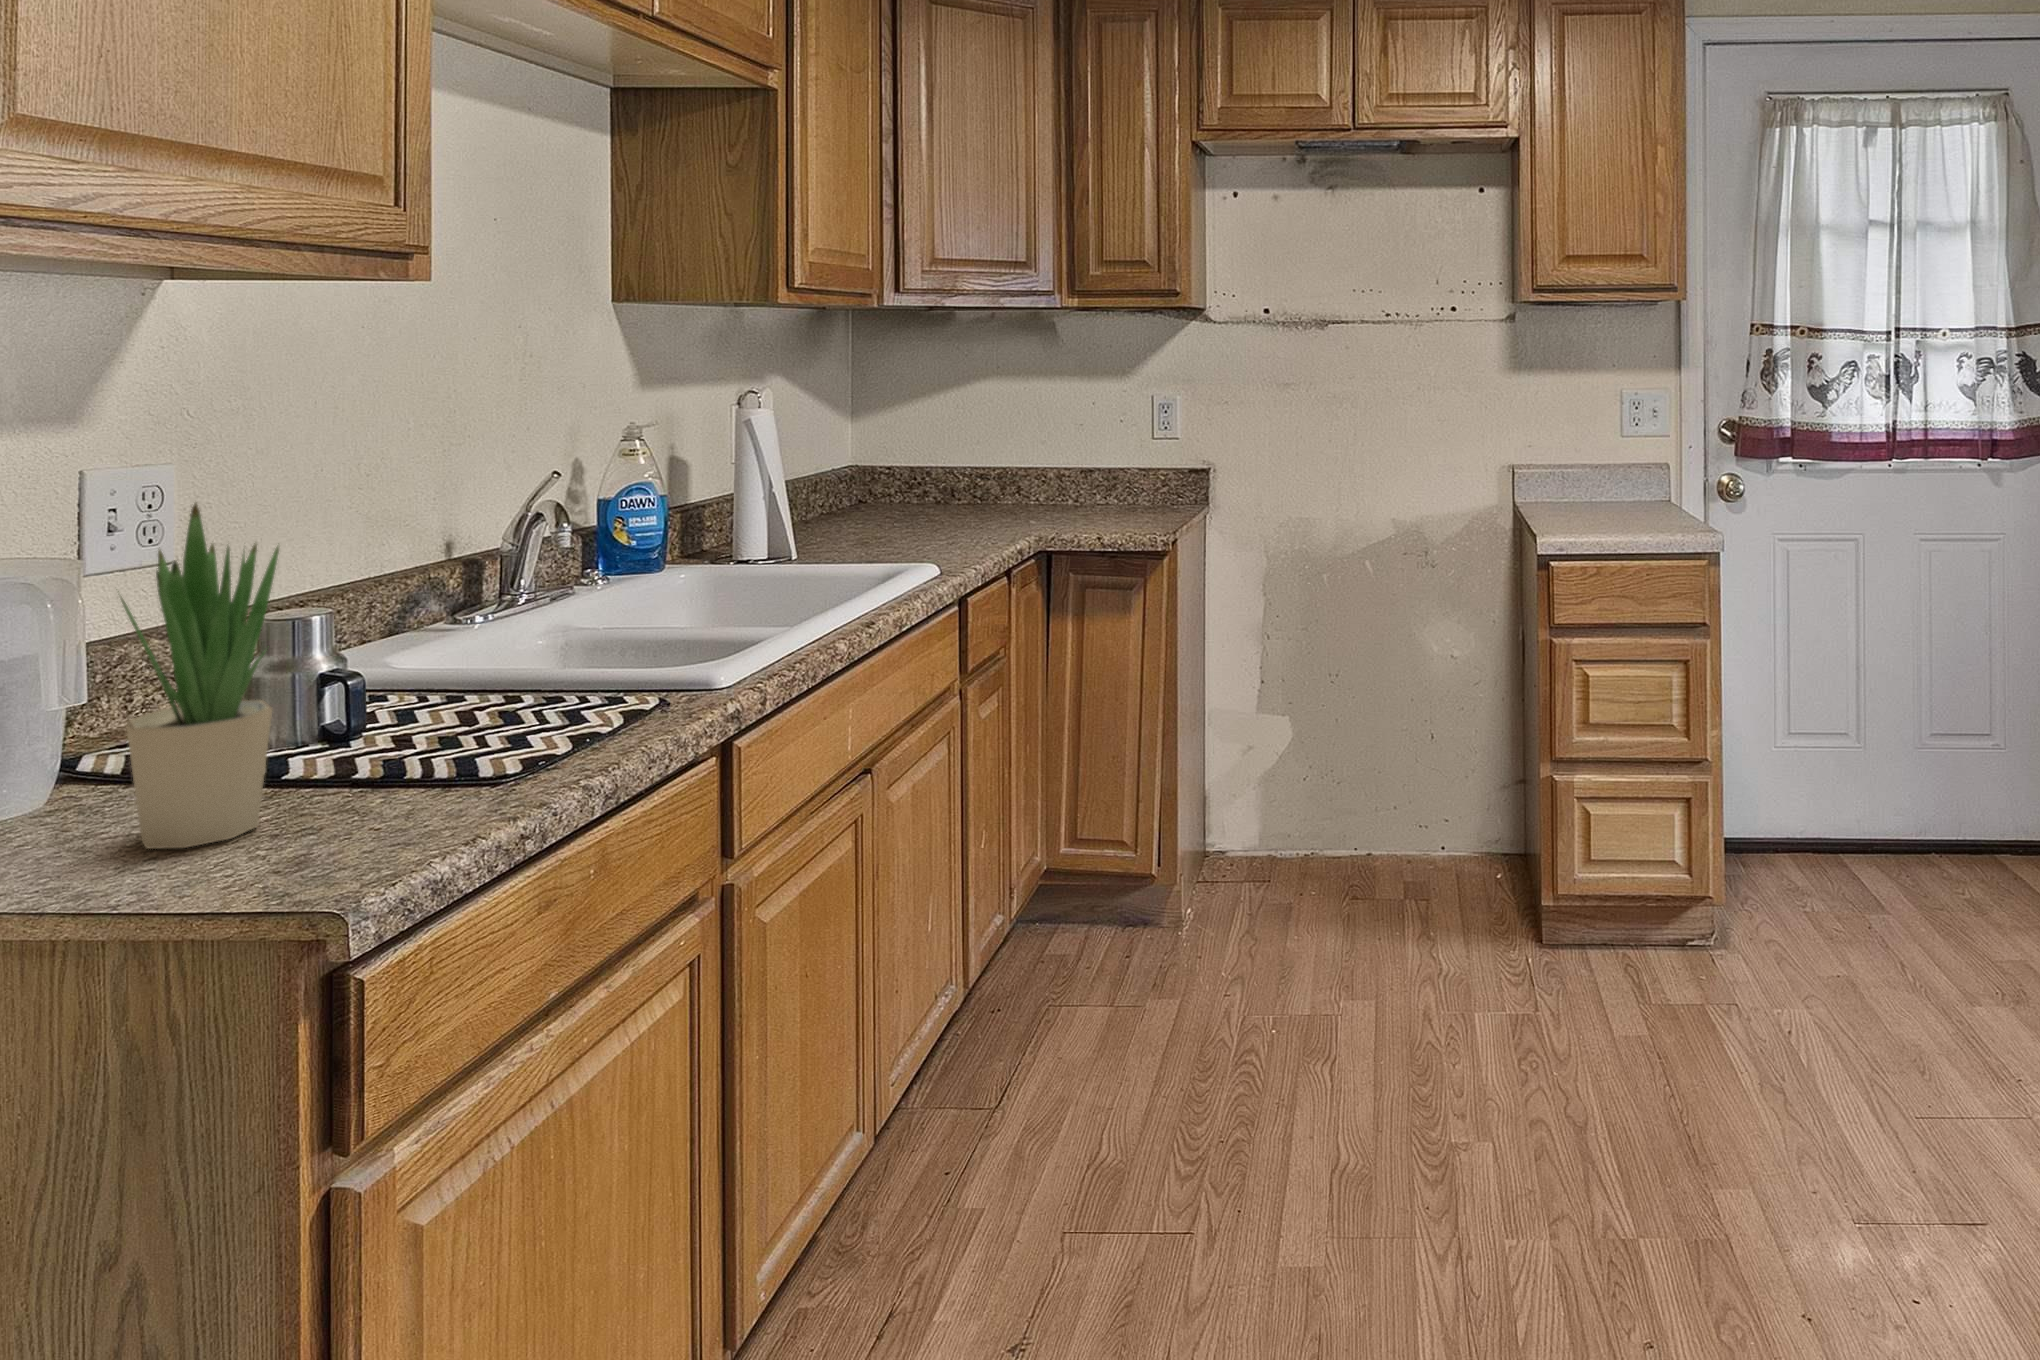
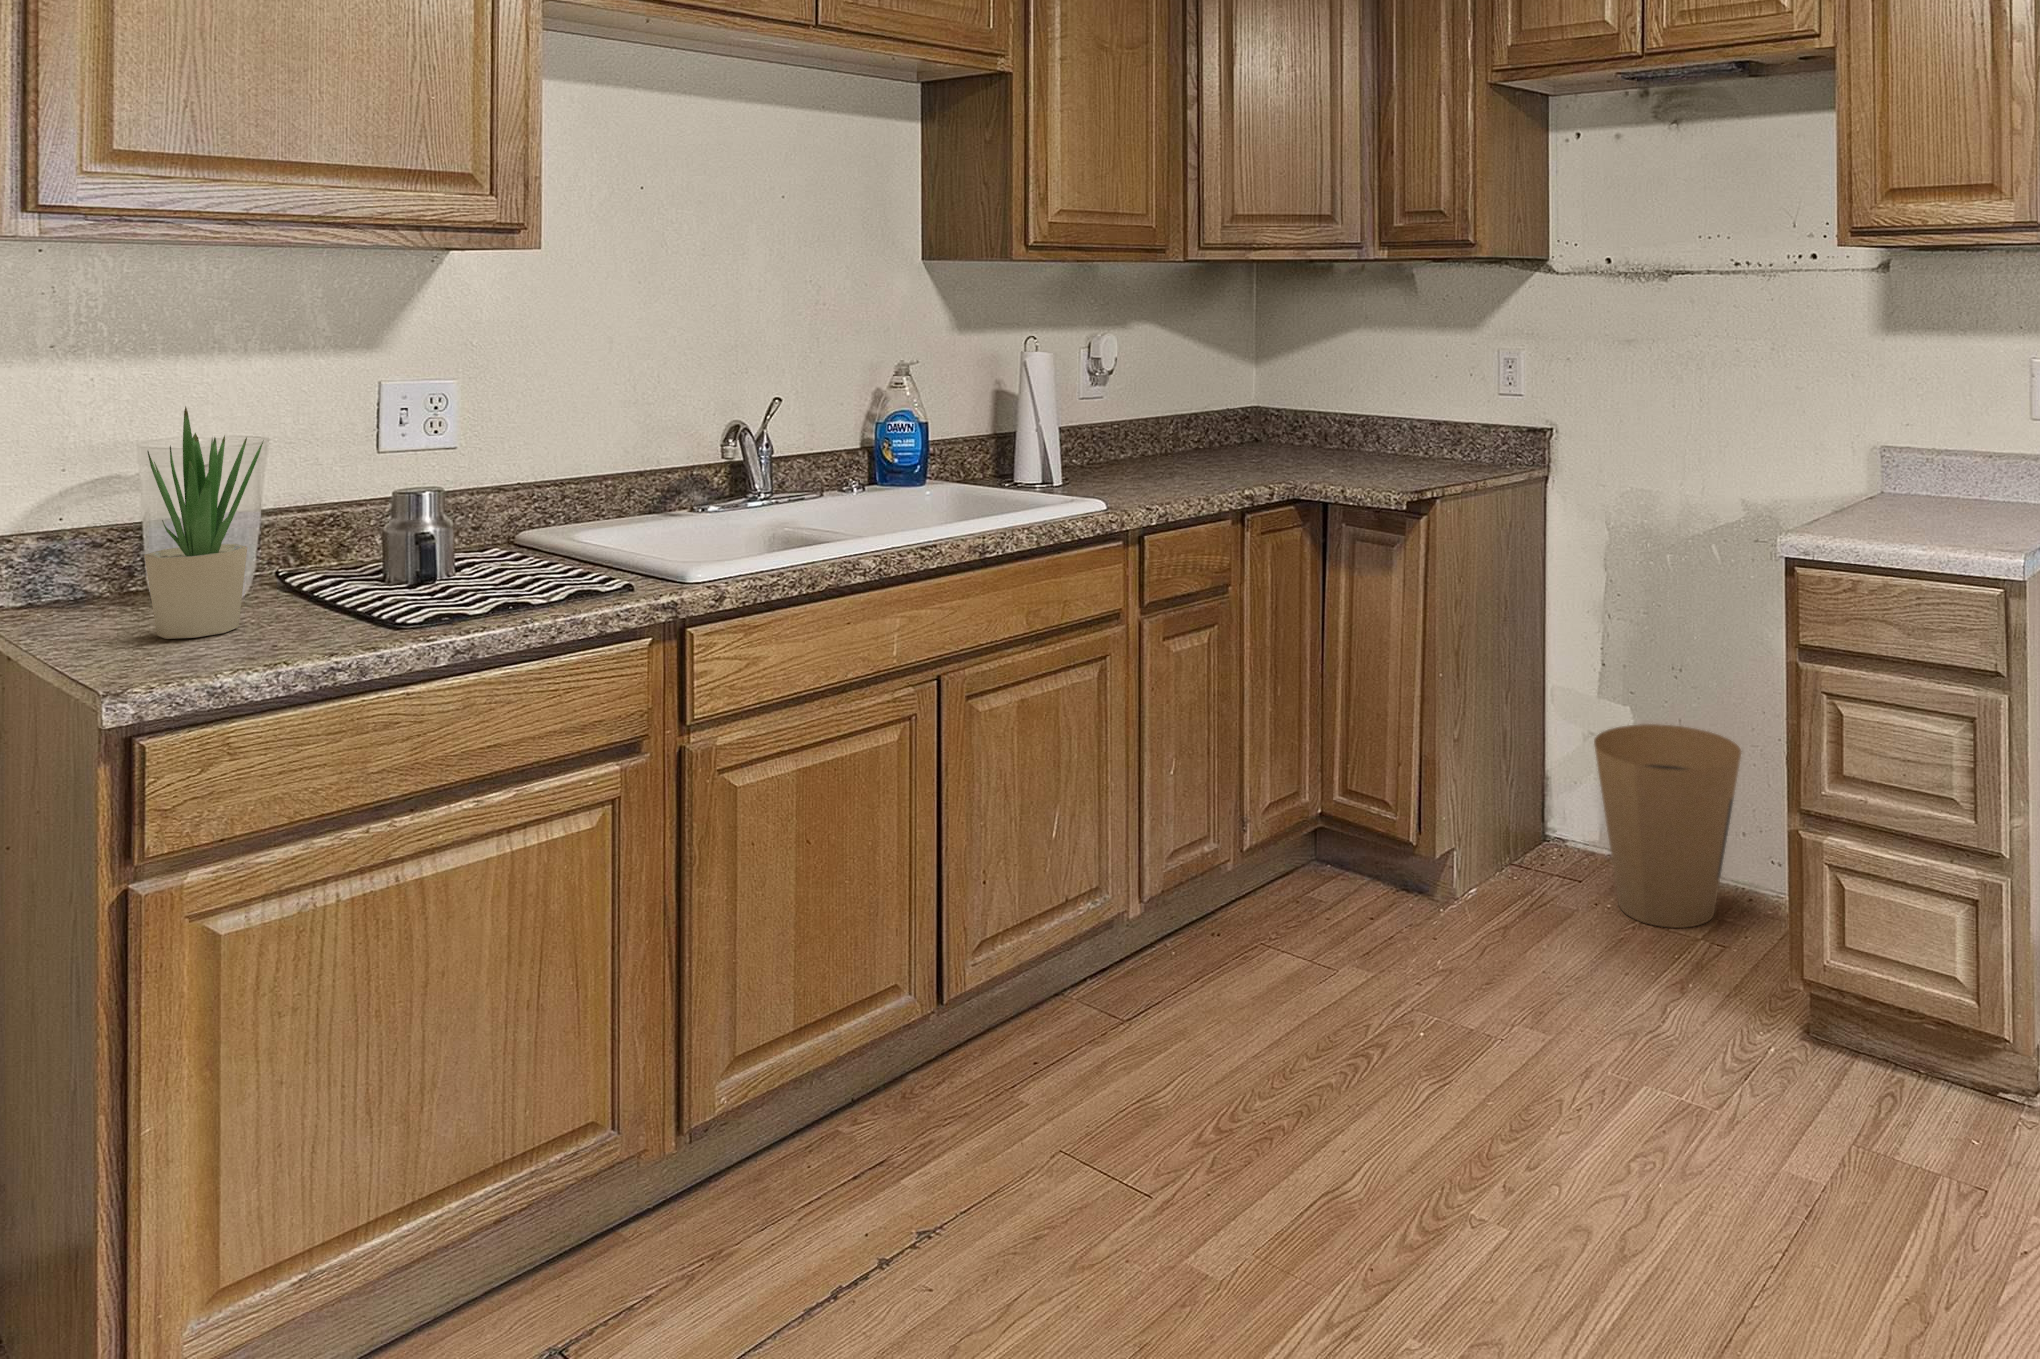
trash can: none [1302,722,1429,900] -> present [1594,724,1741,928]

